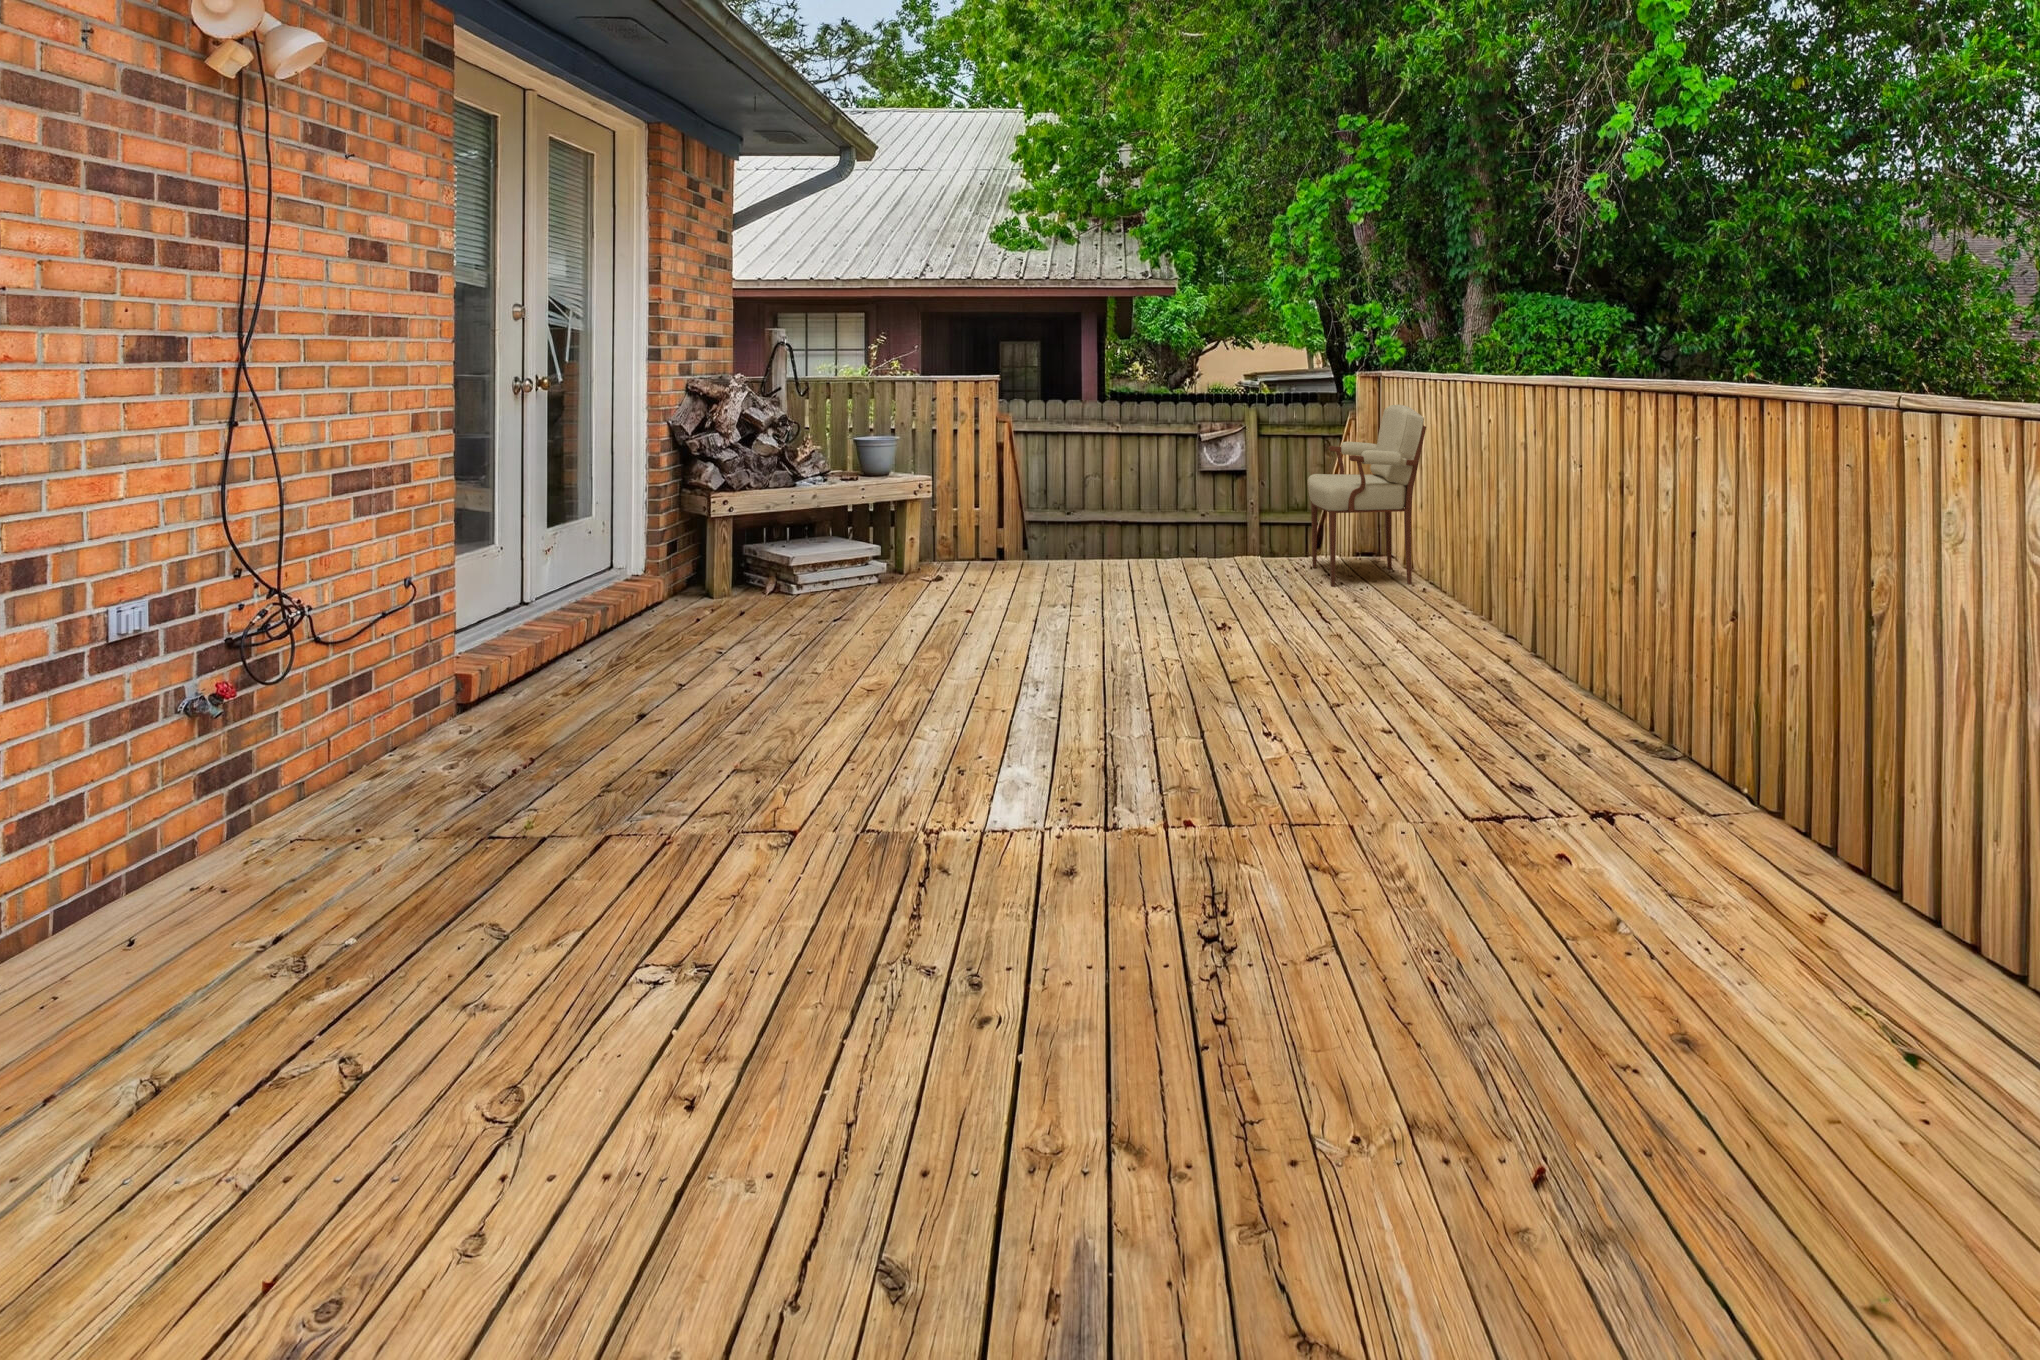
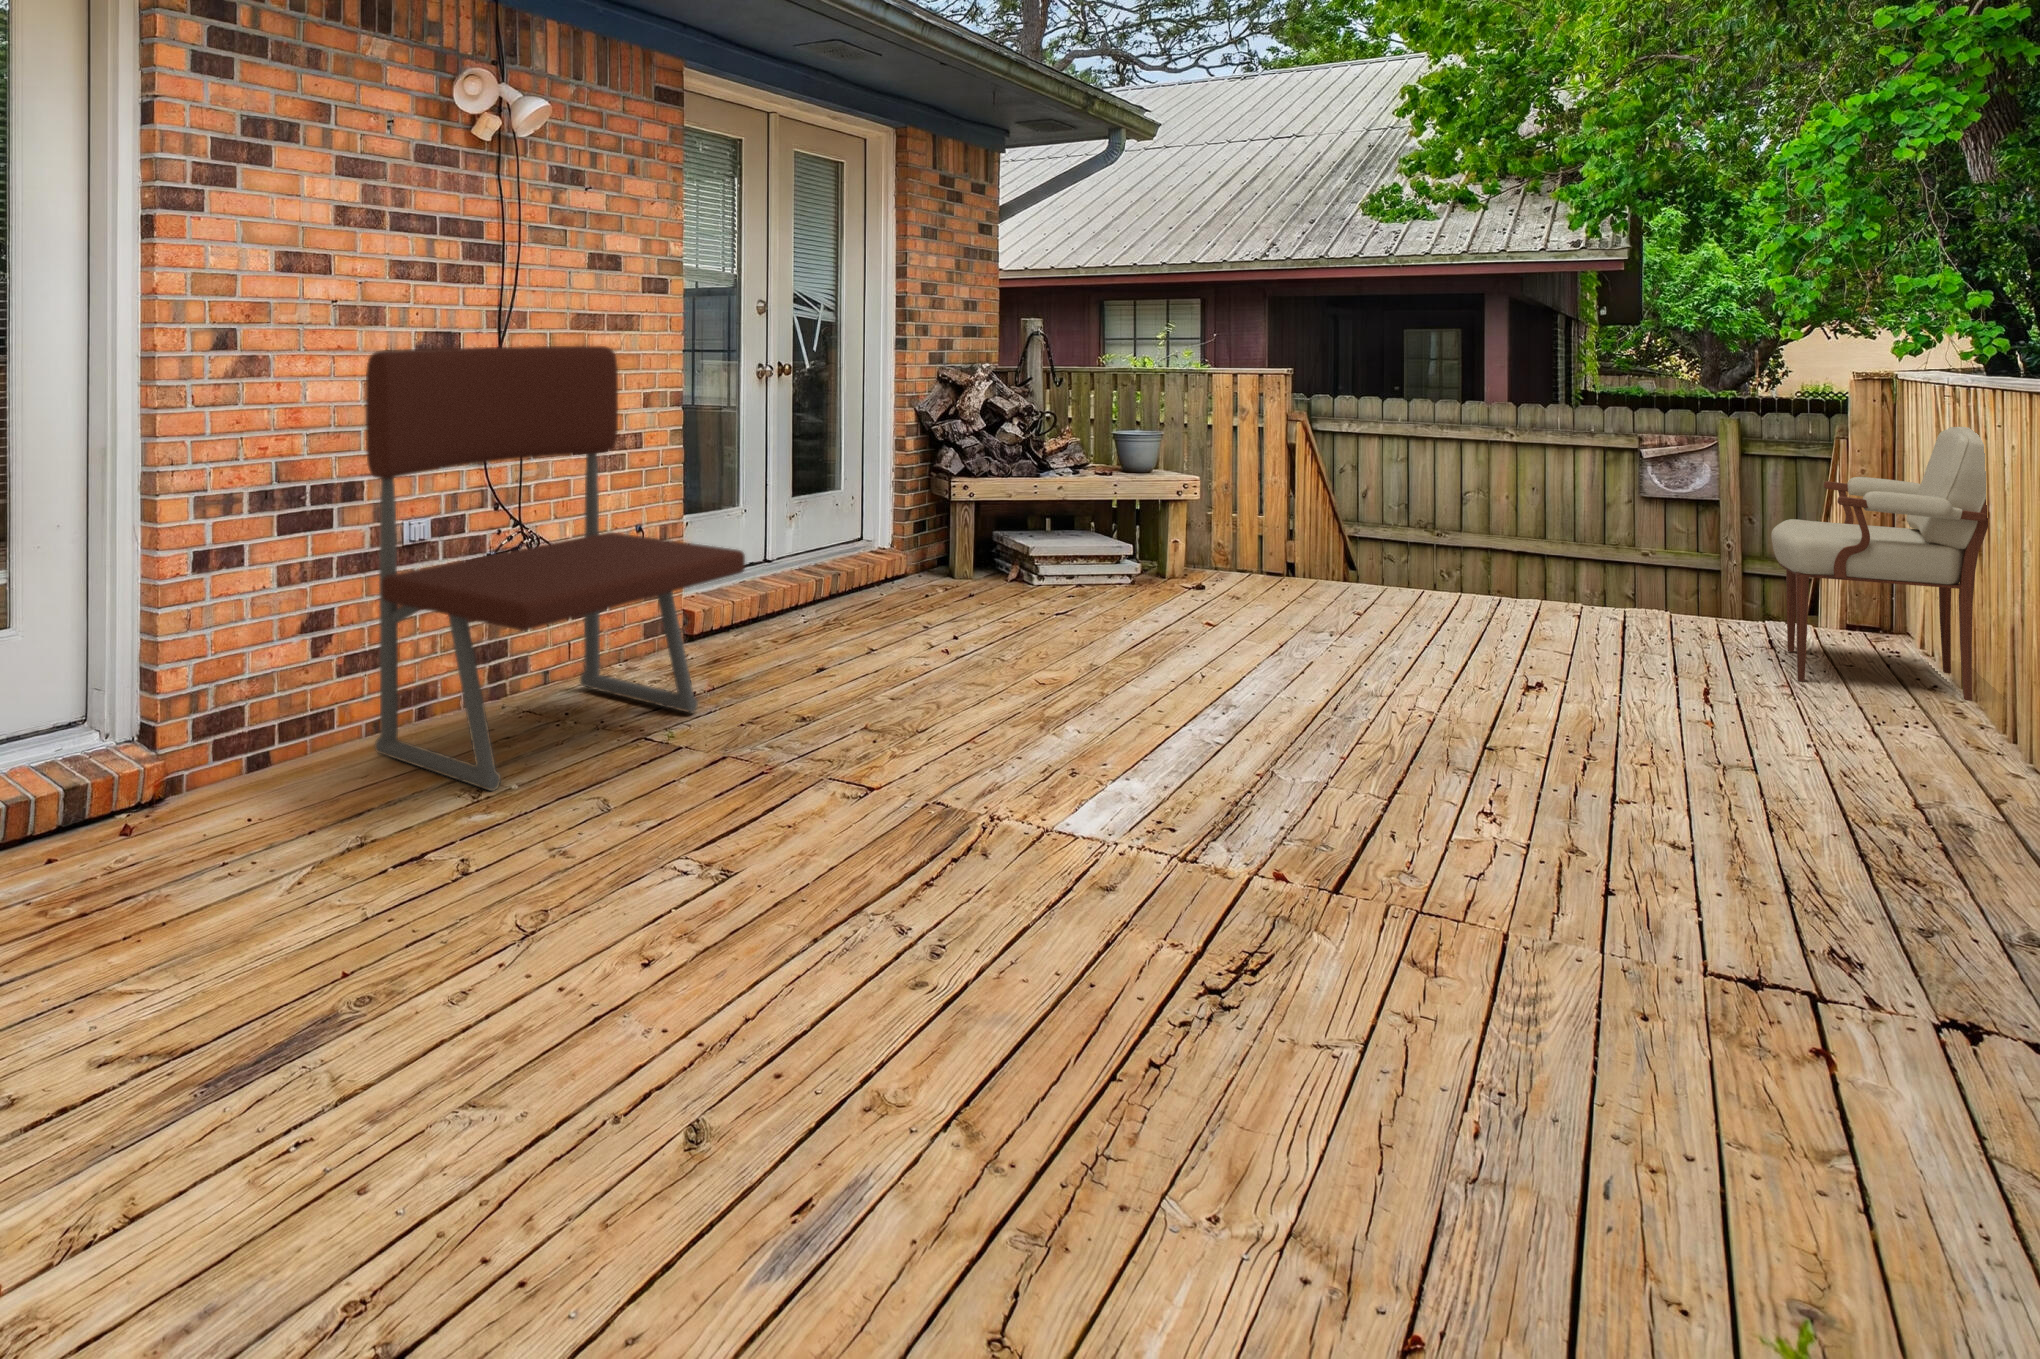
bench: none [82,354,611,956] -> present [366,346,745,791]

